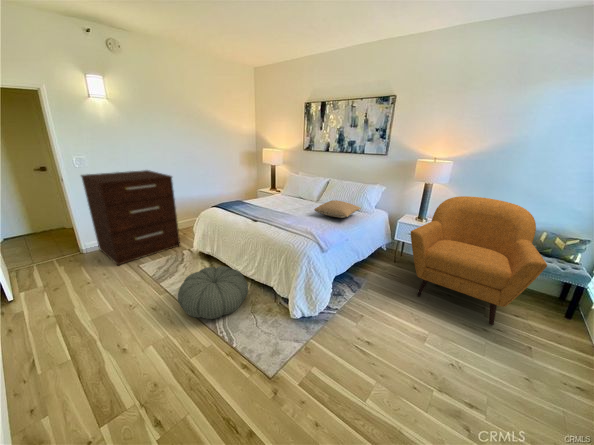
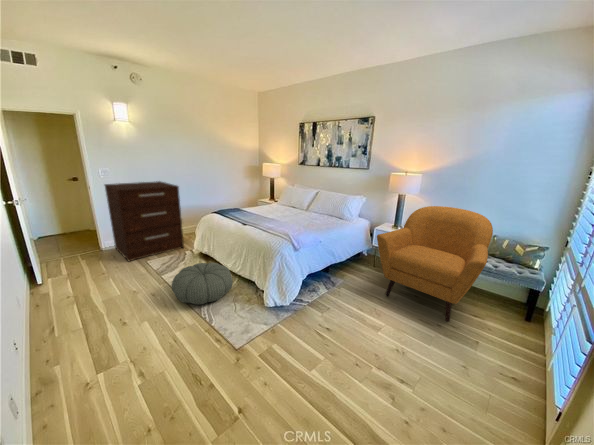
pillow: present [314,200,361,218] -> none [298,209,341,224]

